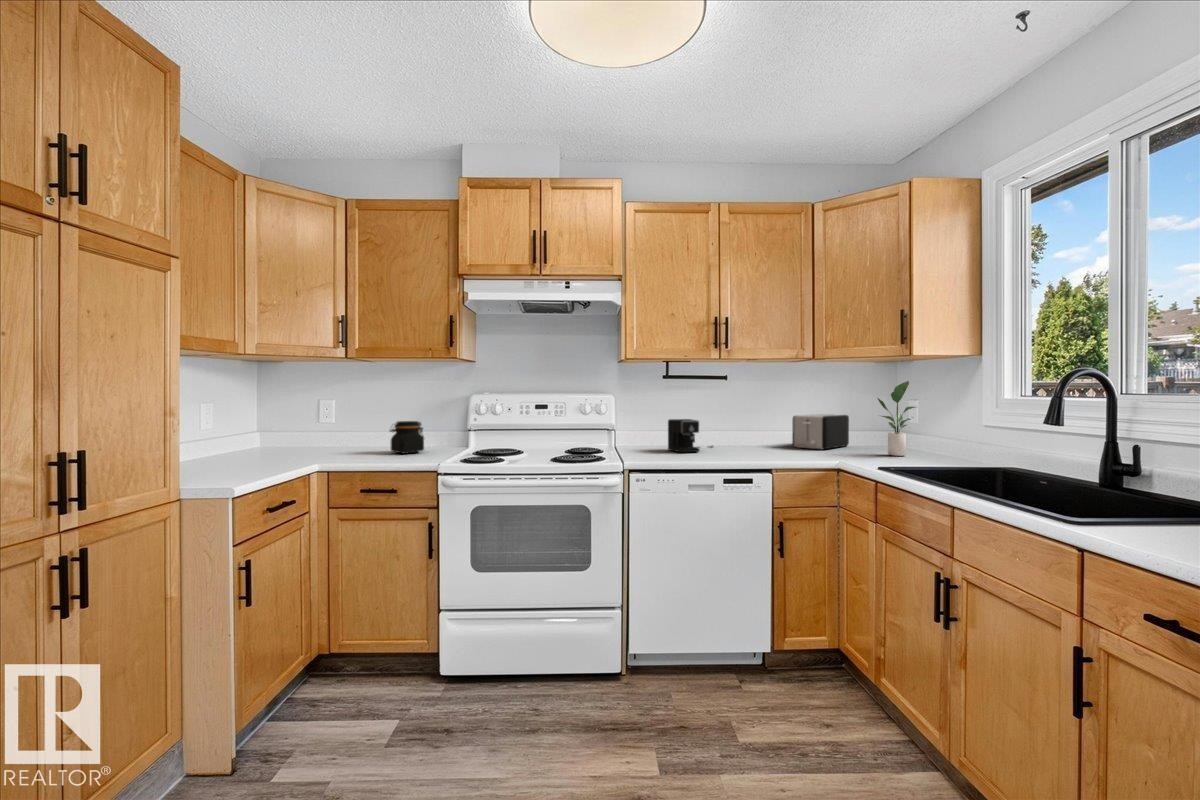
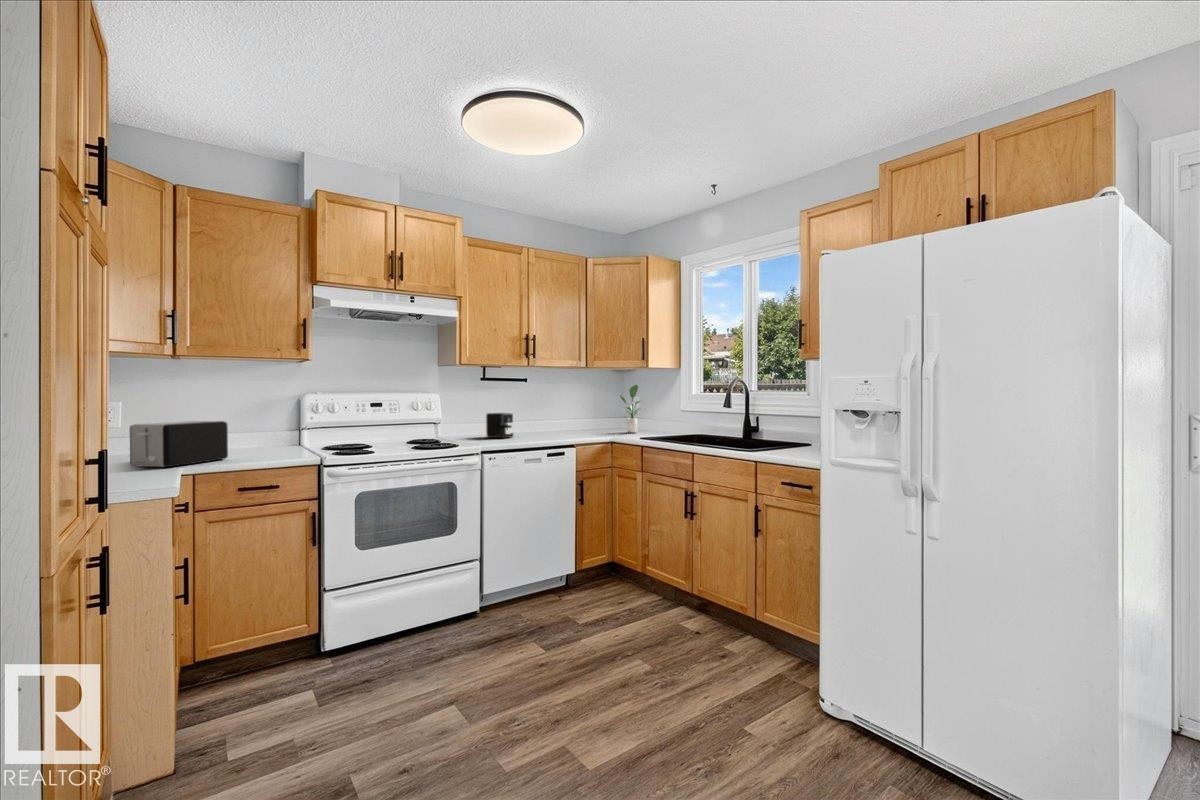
toaster: present [792,414,849,449] -> present [130,421,228,467]
jar: present [390,421,424,453] -> none [235,421,273,453]

